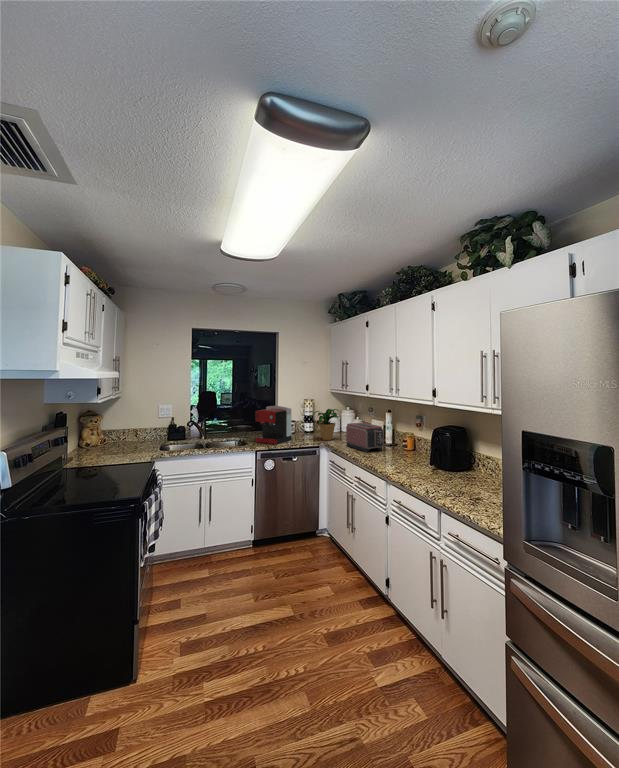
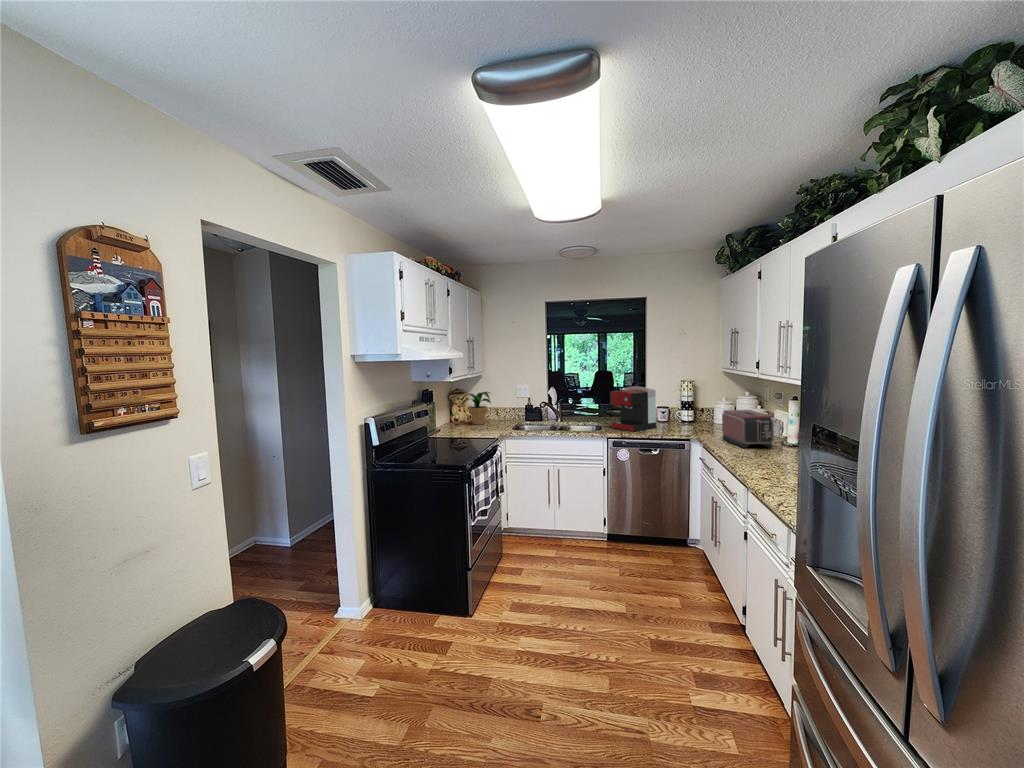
potted plant: present [311,409,340,440] -> present [461,392,491,424]

